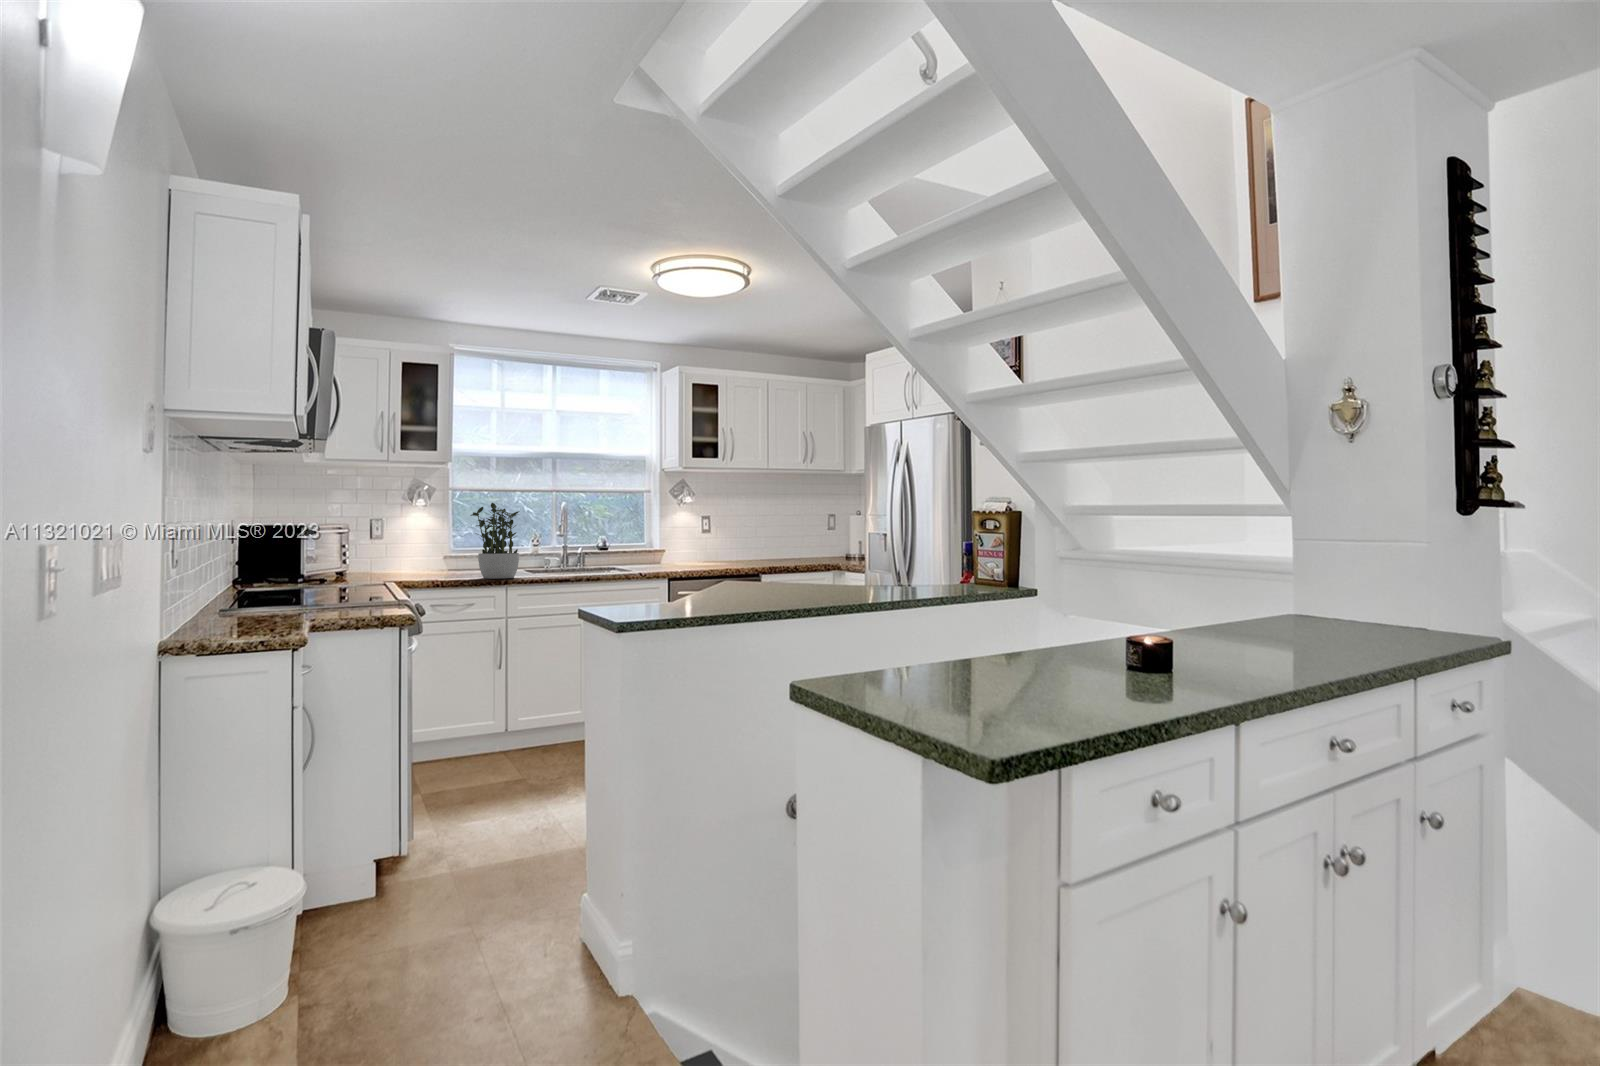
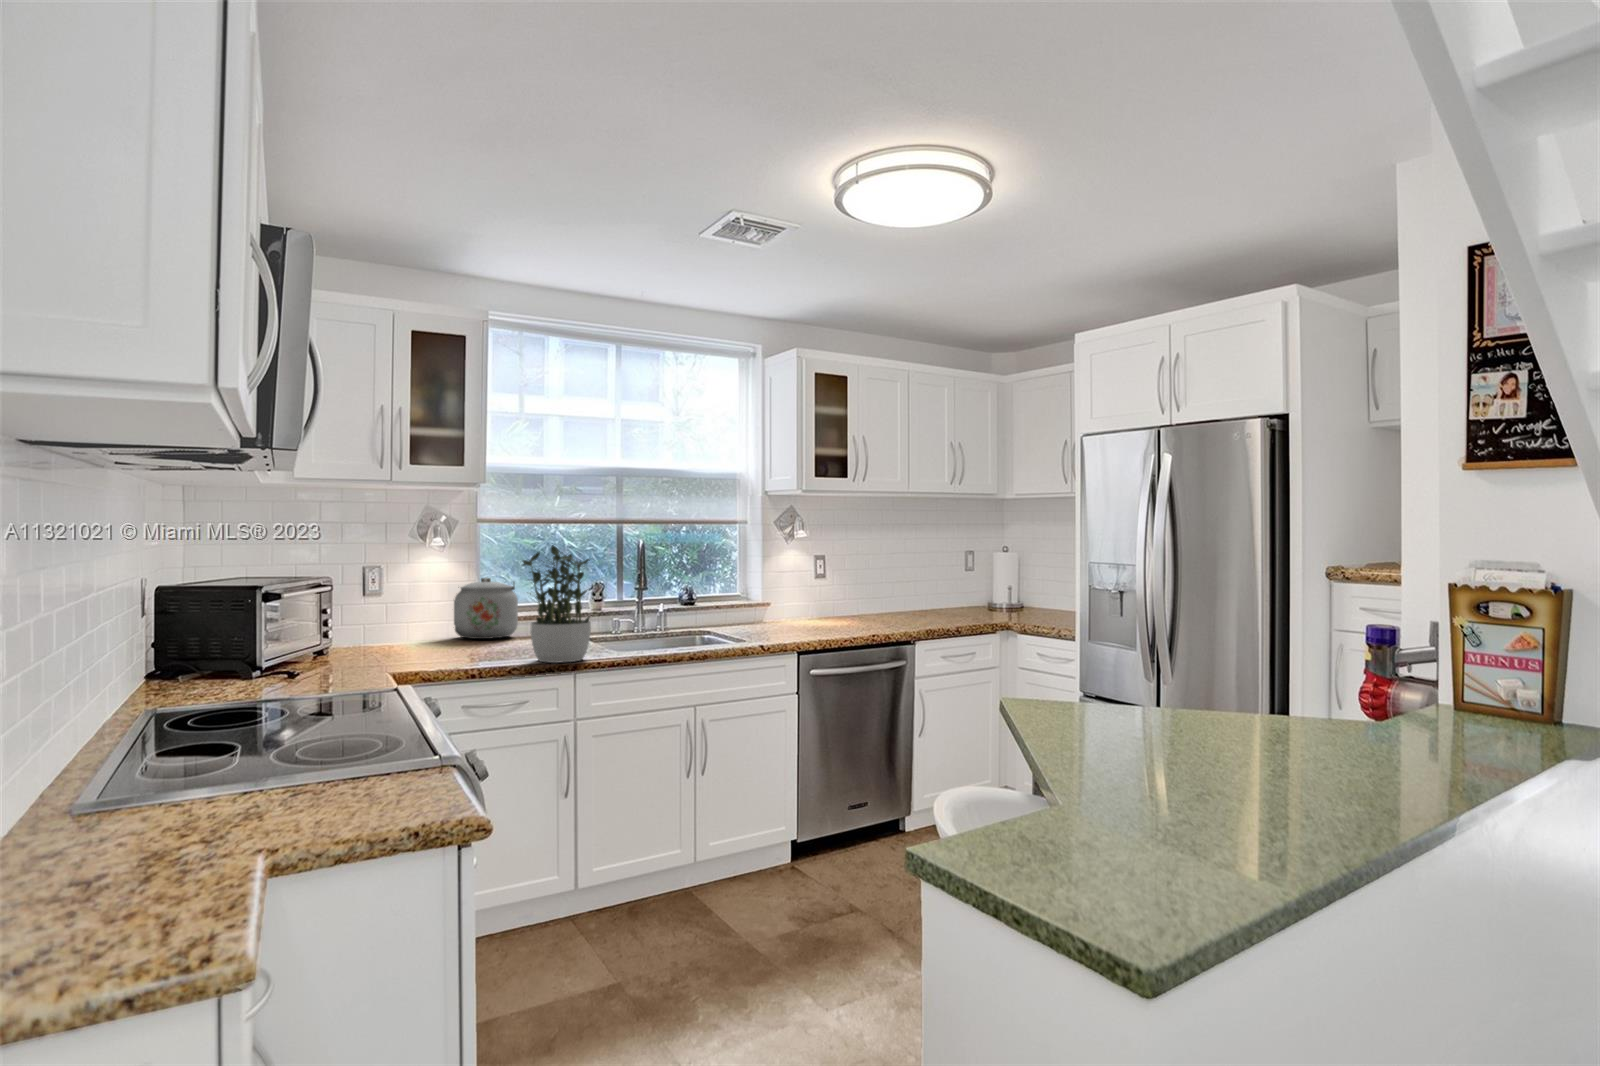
kettle: none [422,528,478,570] -> present [454,577,518,639]

